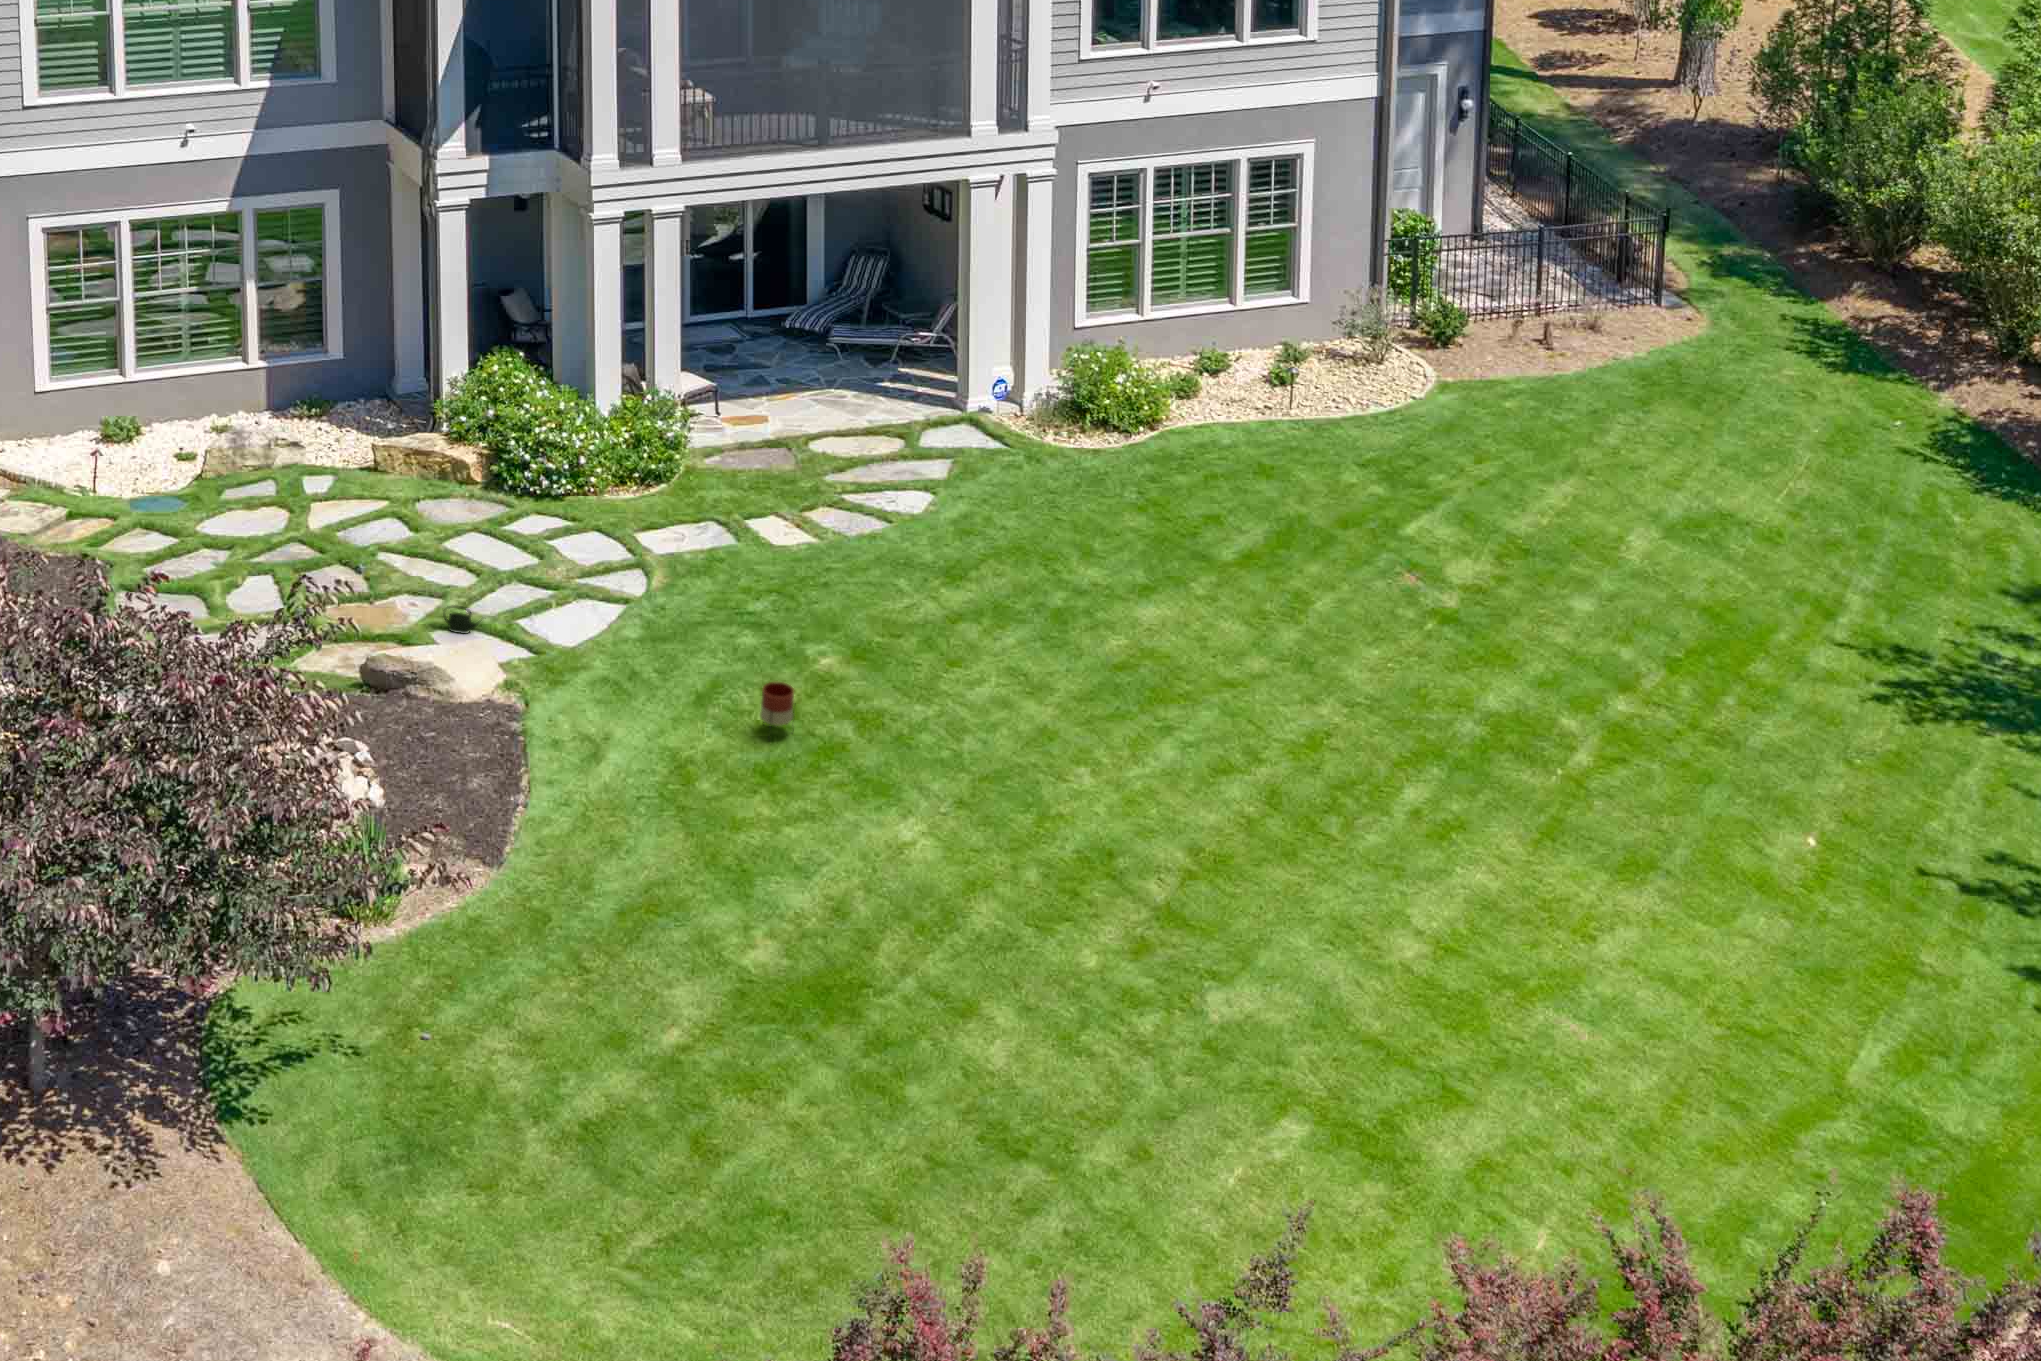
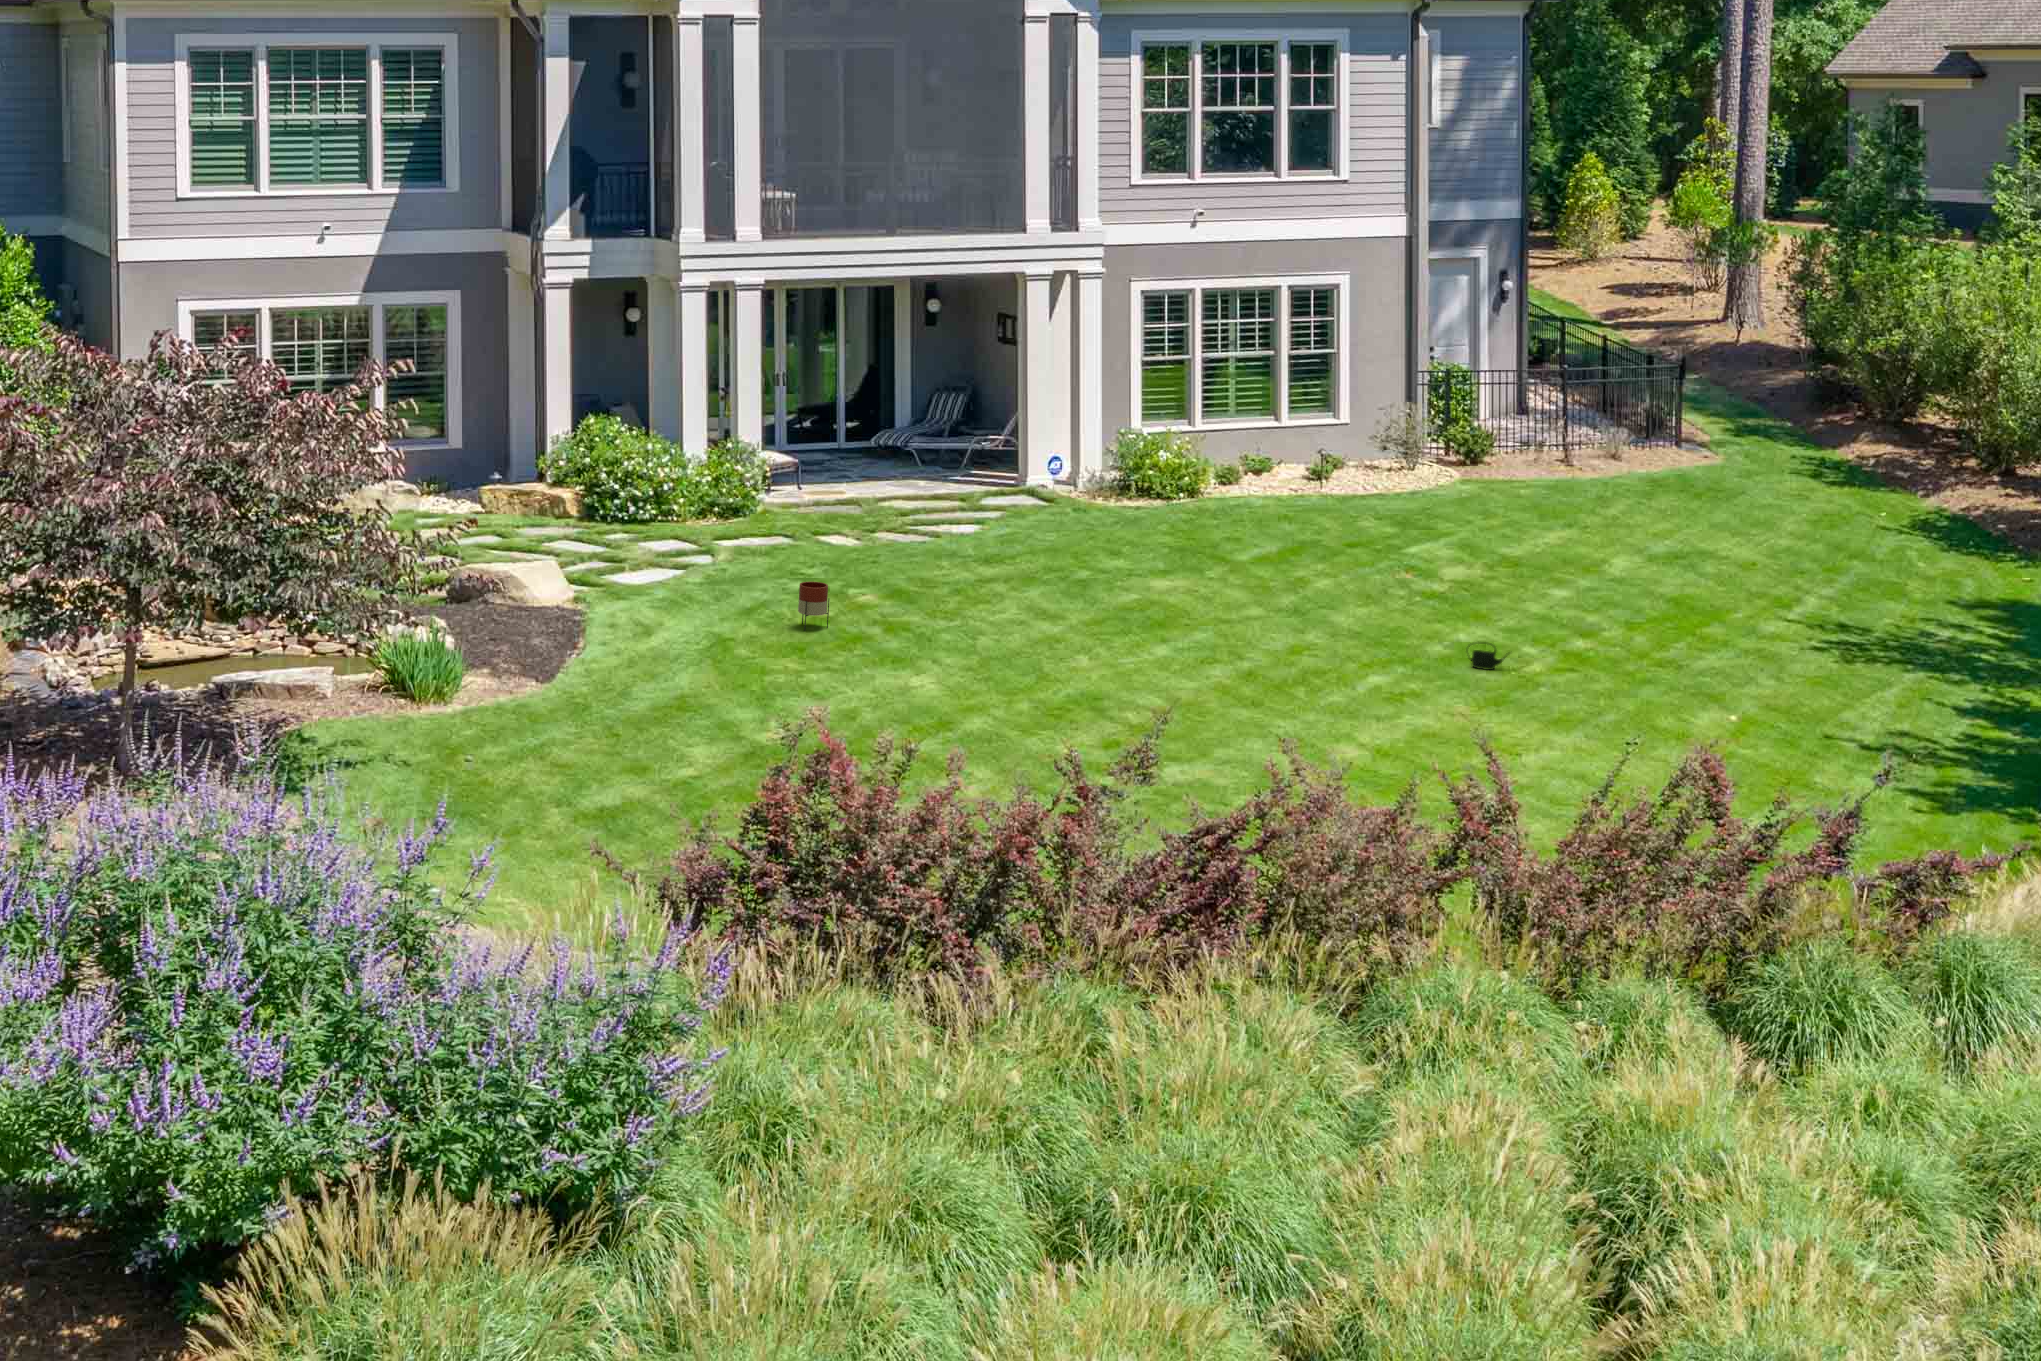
watering can: present [444,606,482,634] -> present [1469,642,1507,670]

